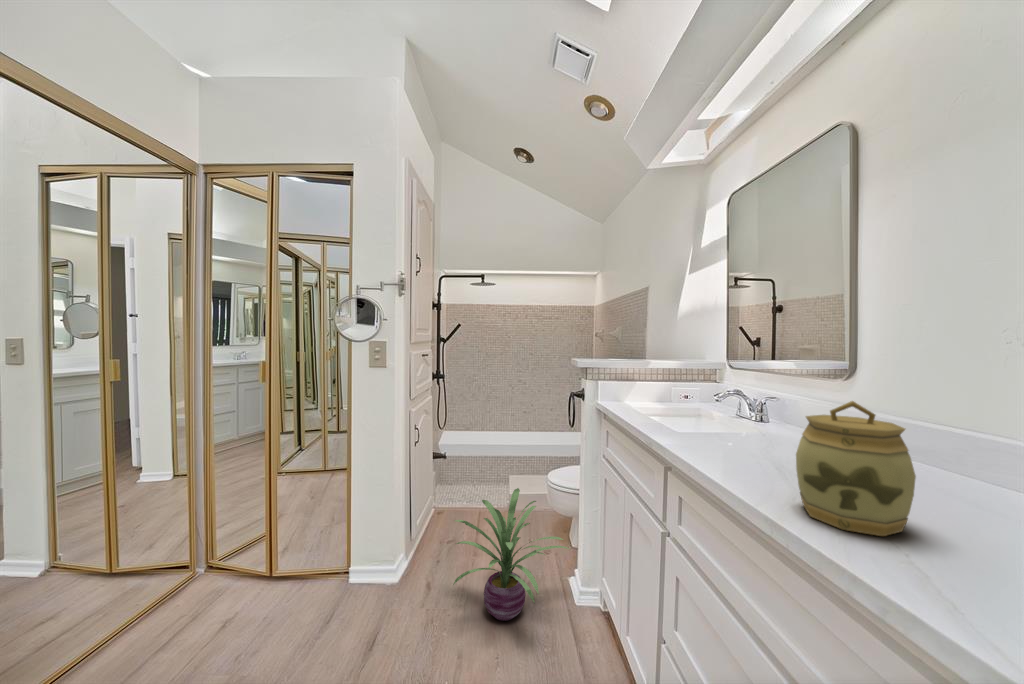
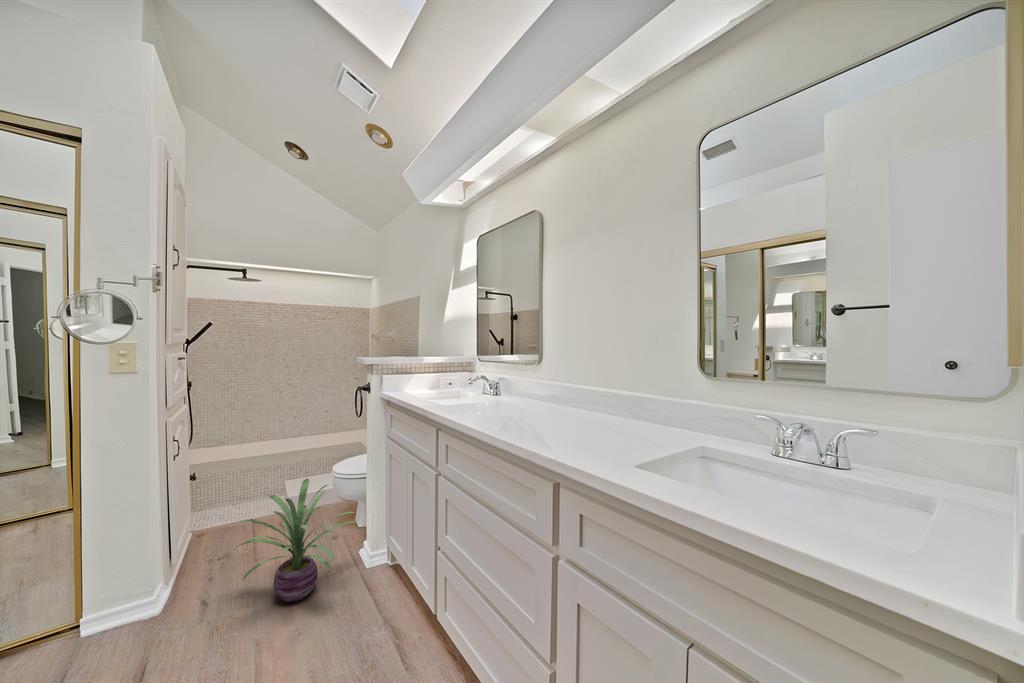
jar: present [796,401,916,536] -> none [511,372,558,437]

